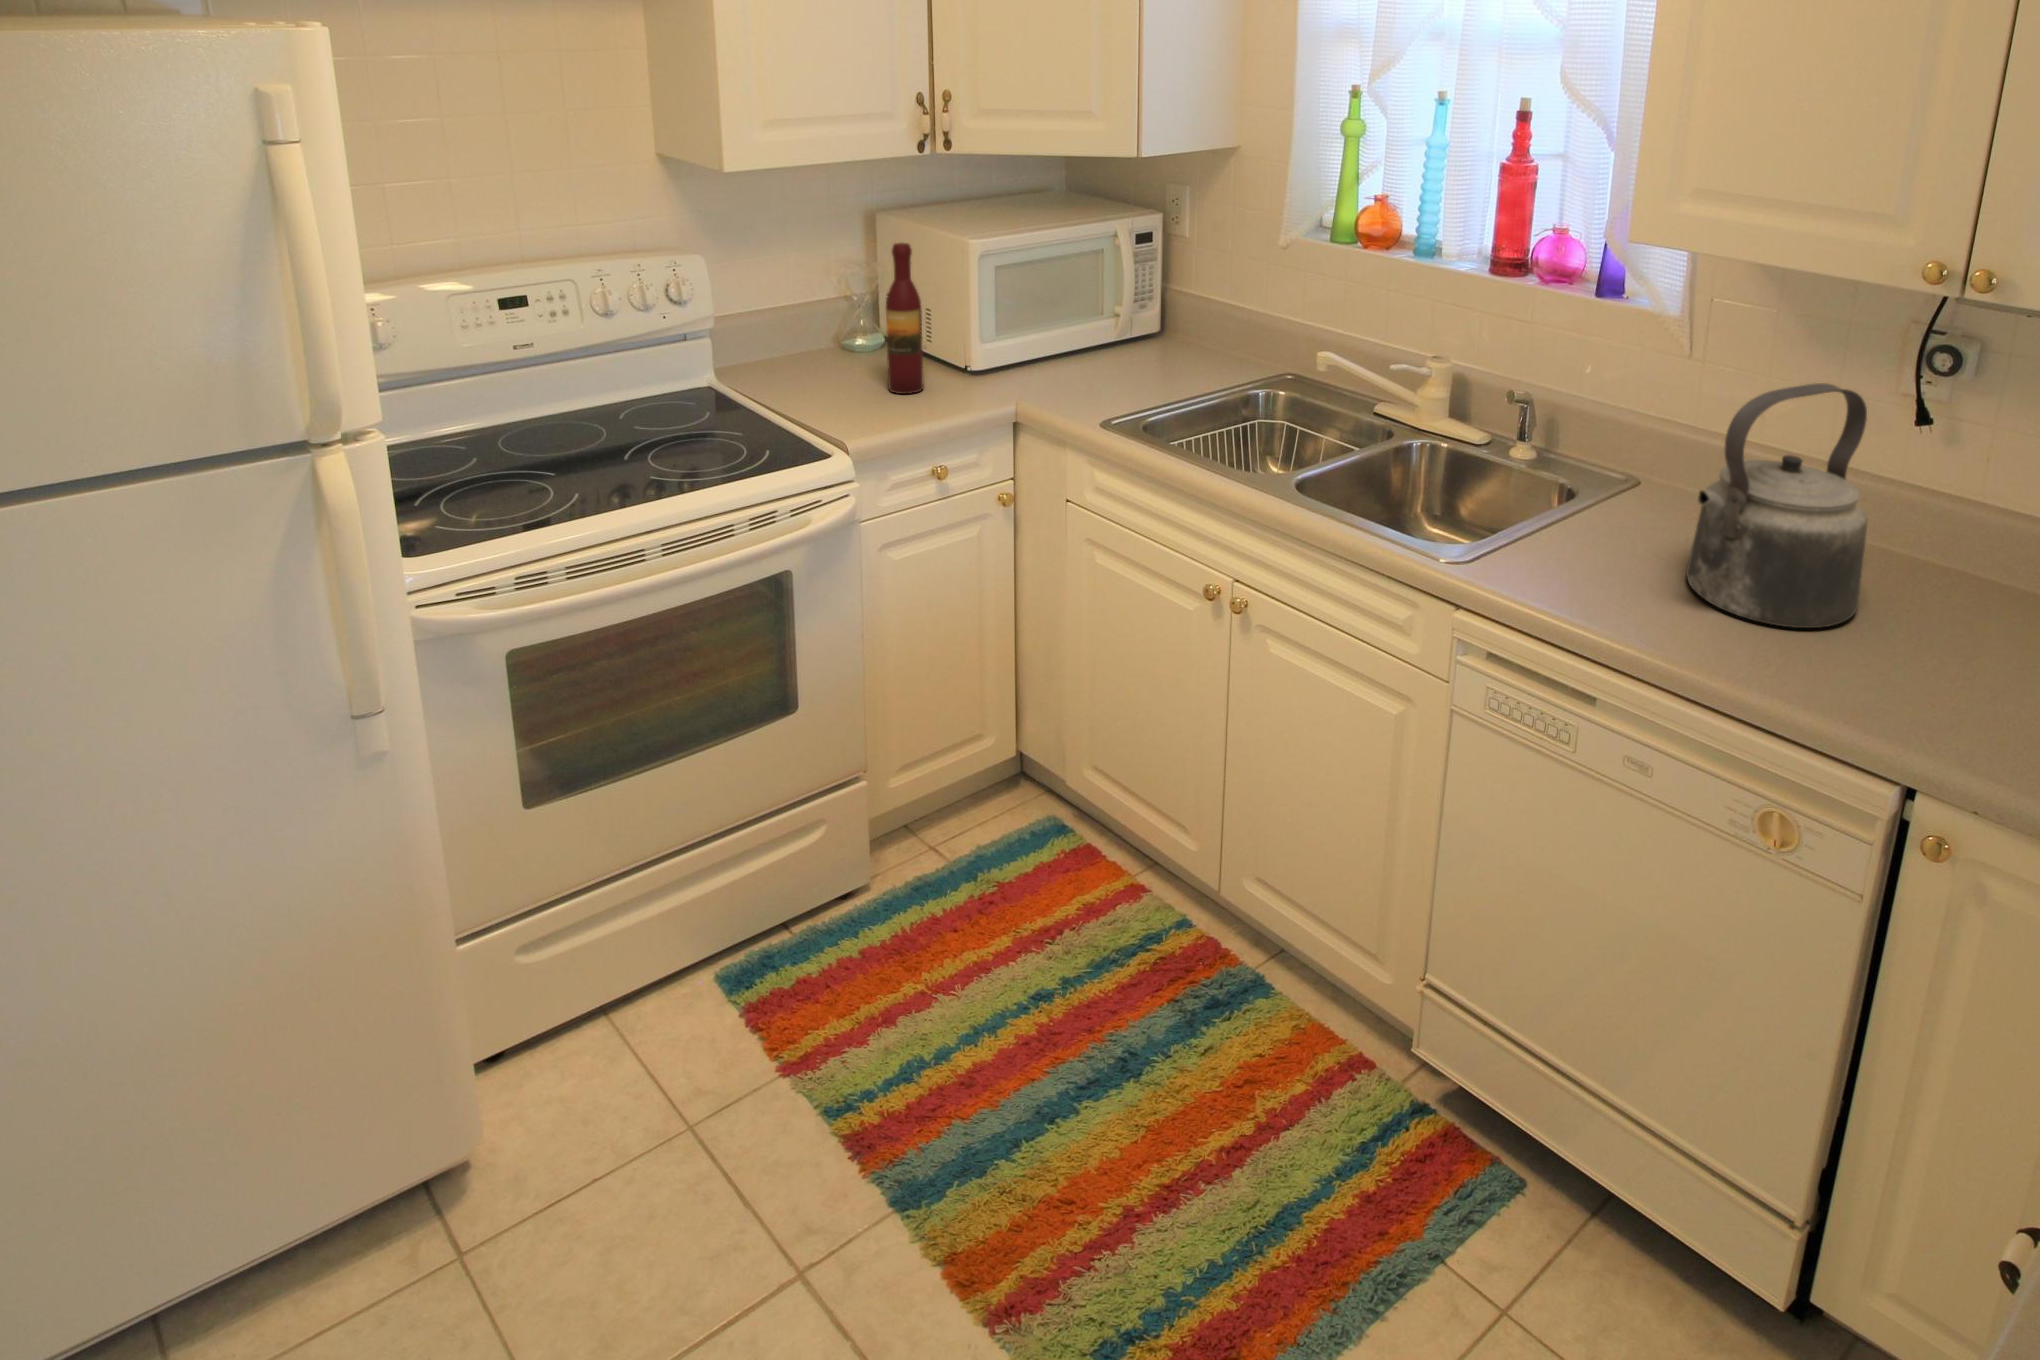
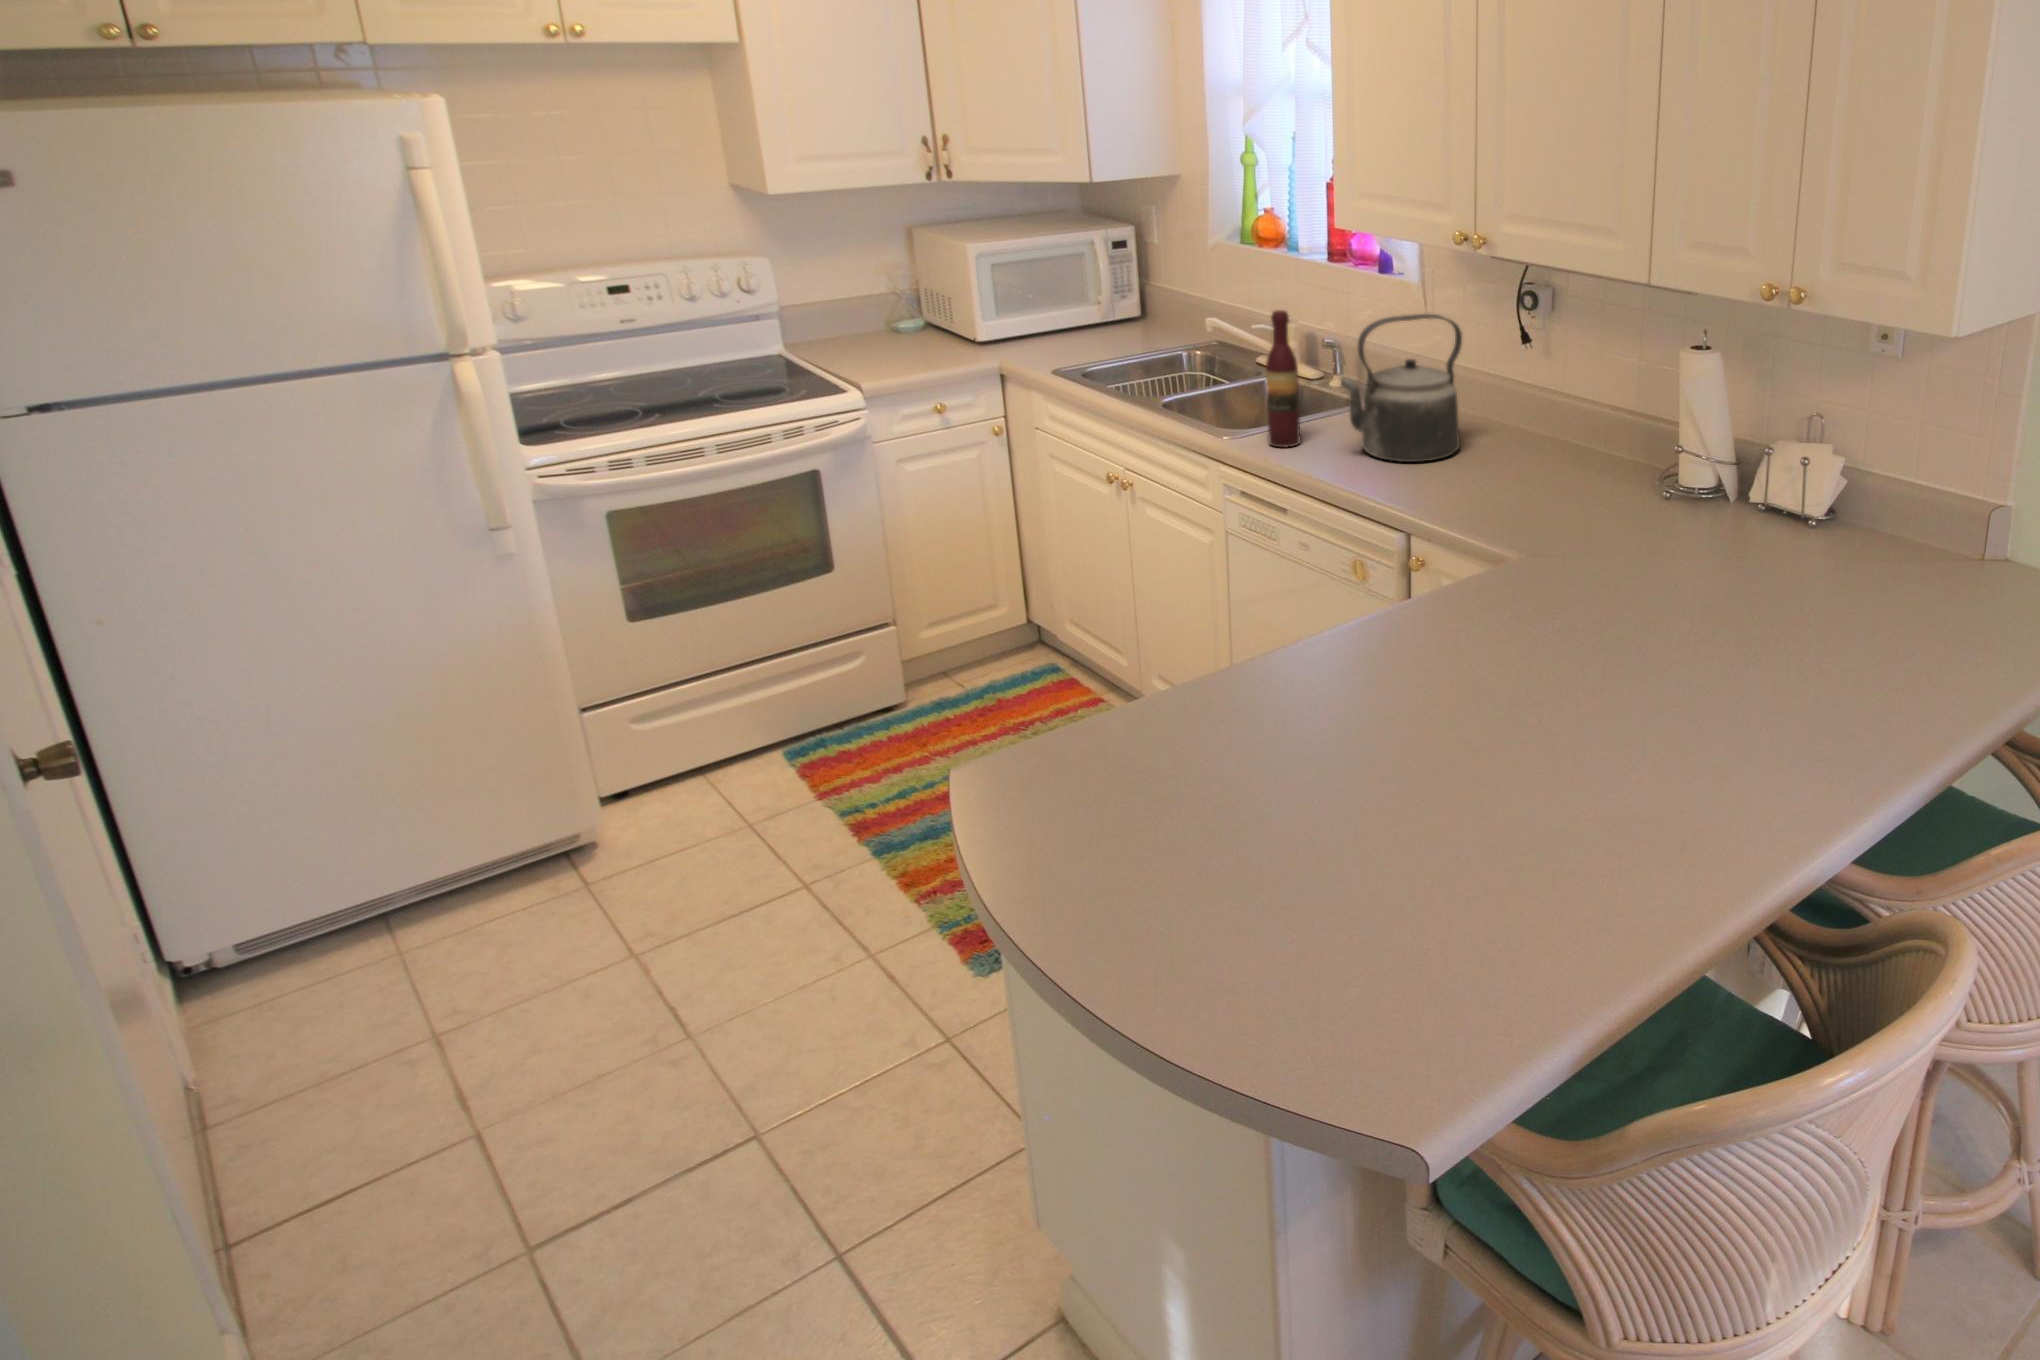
wine bottle: present [886,243,924,394] -> present [1266,310,1300,448]

